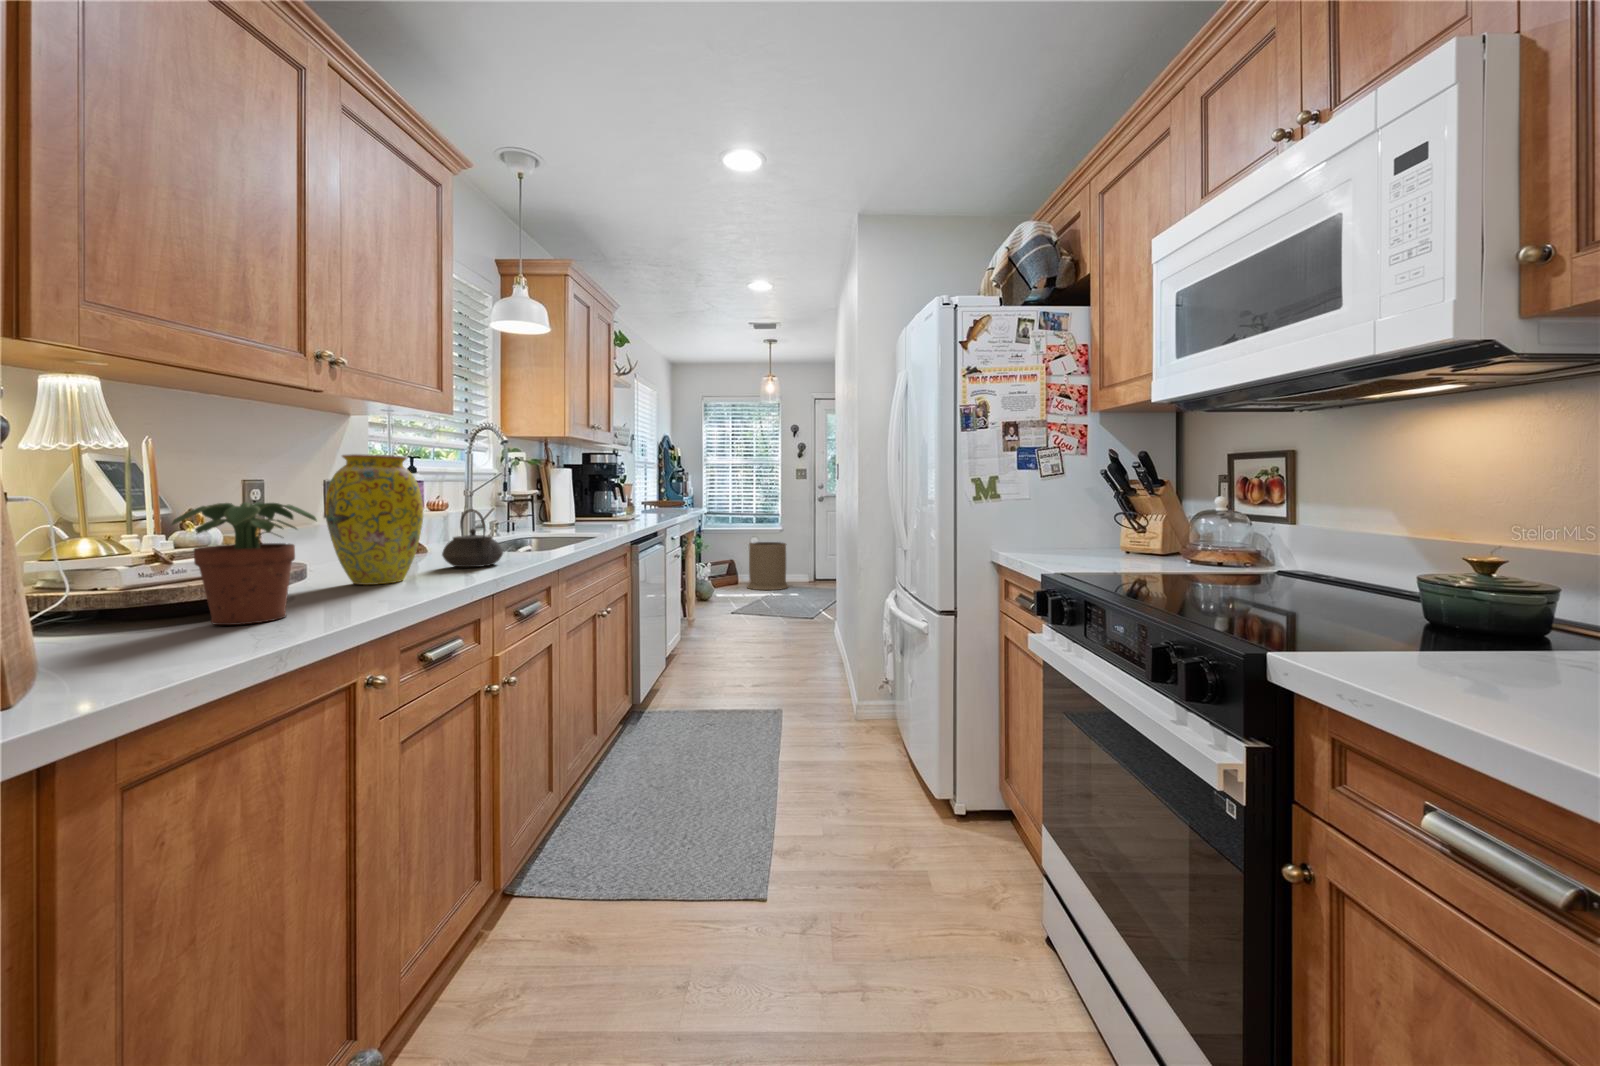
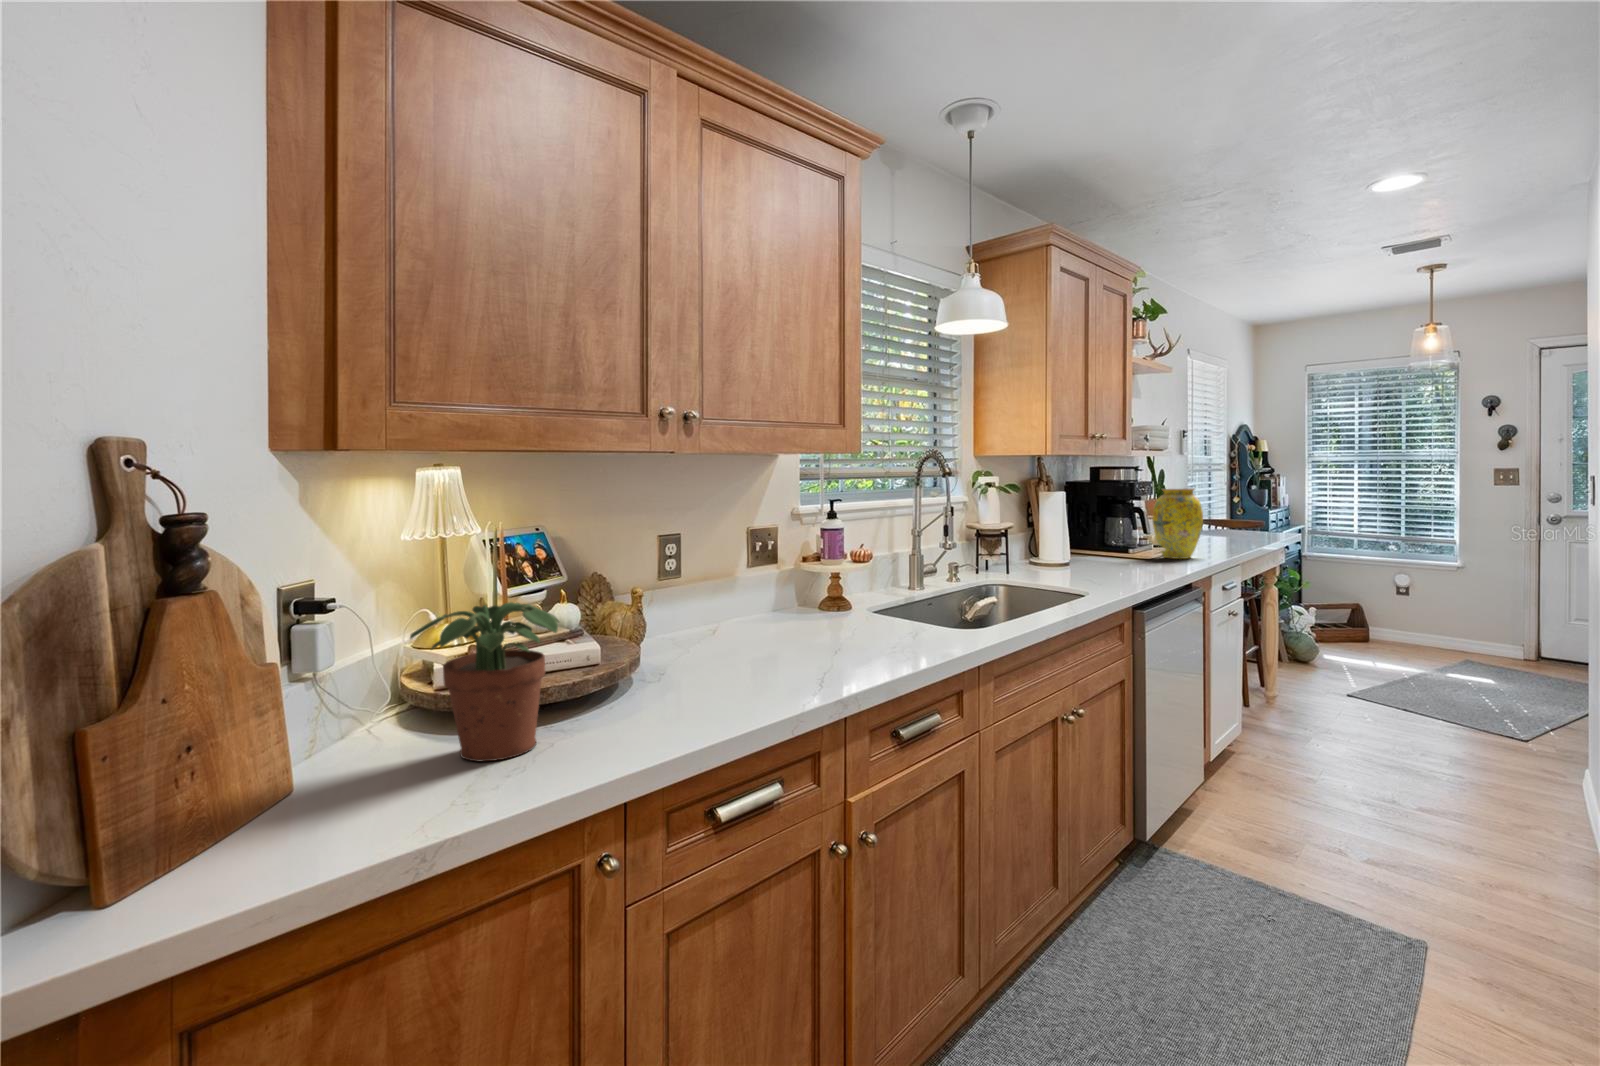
vase: present [325,454,423,585] -> present [1152,488,1203,559]
teapot: present [442,509,503,567] -> none [812,578,887,659]
trash can: present [747,542,788,590] -> none [1384,580,1475,662]

